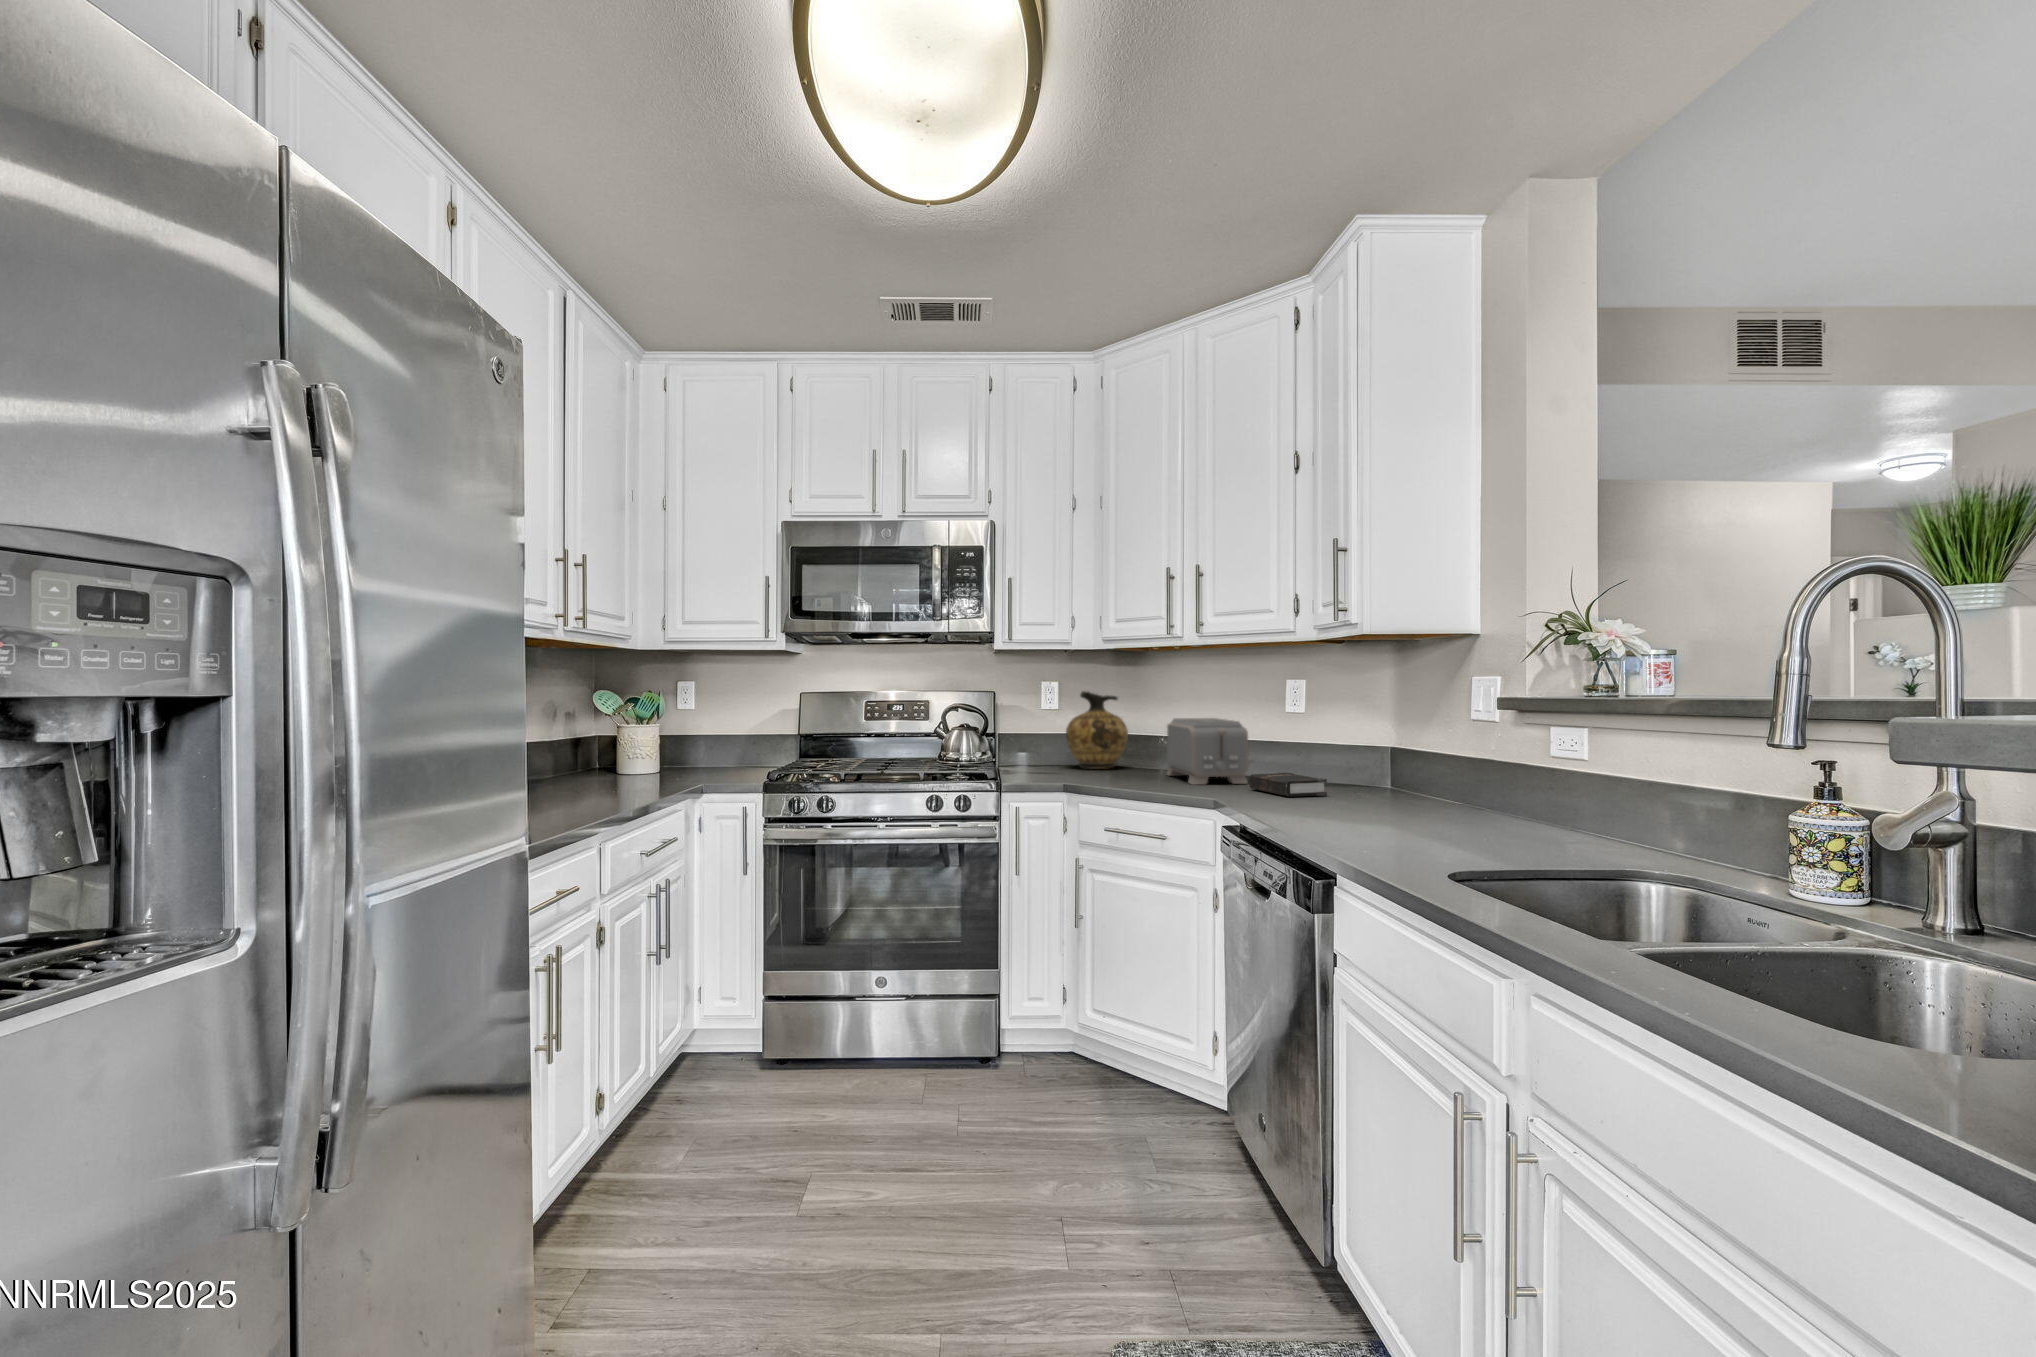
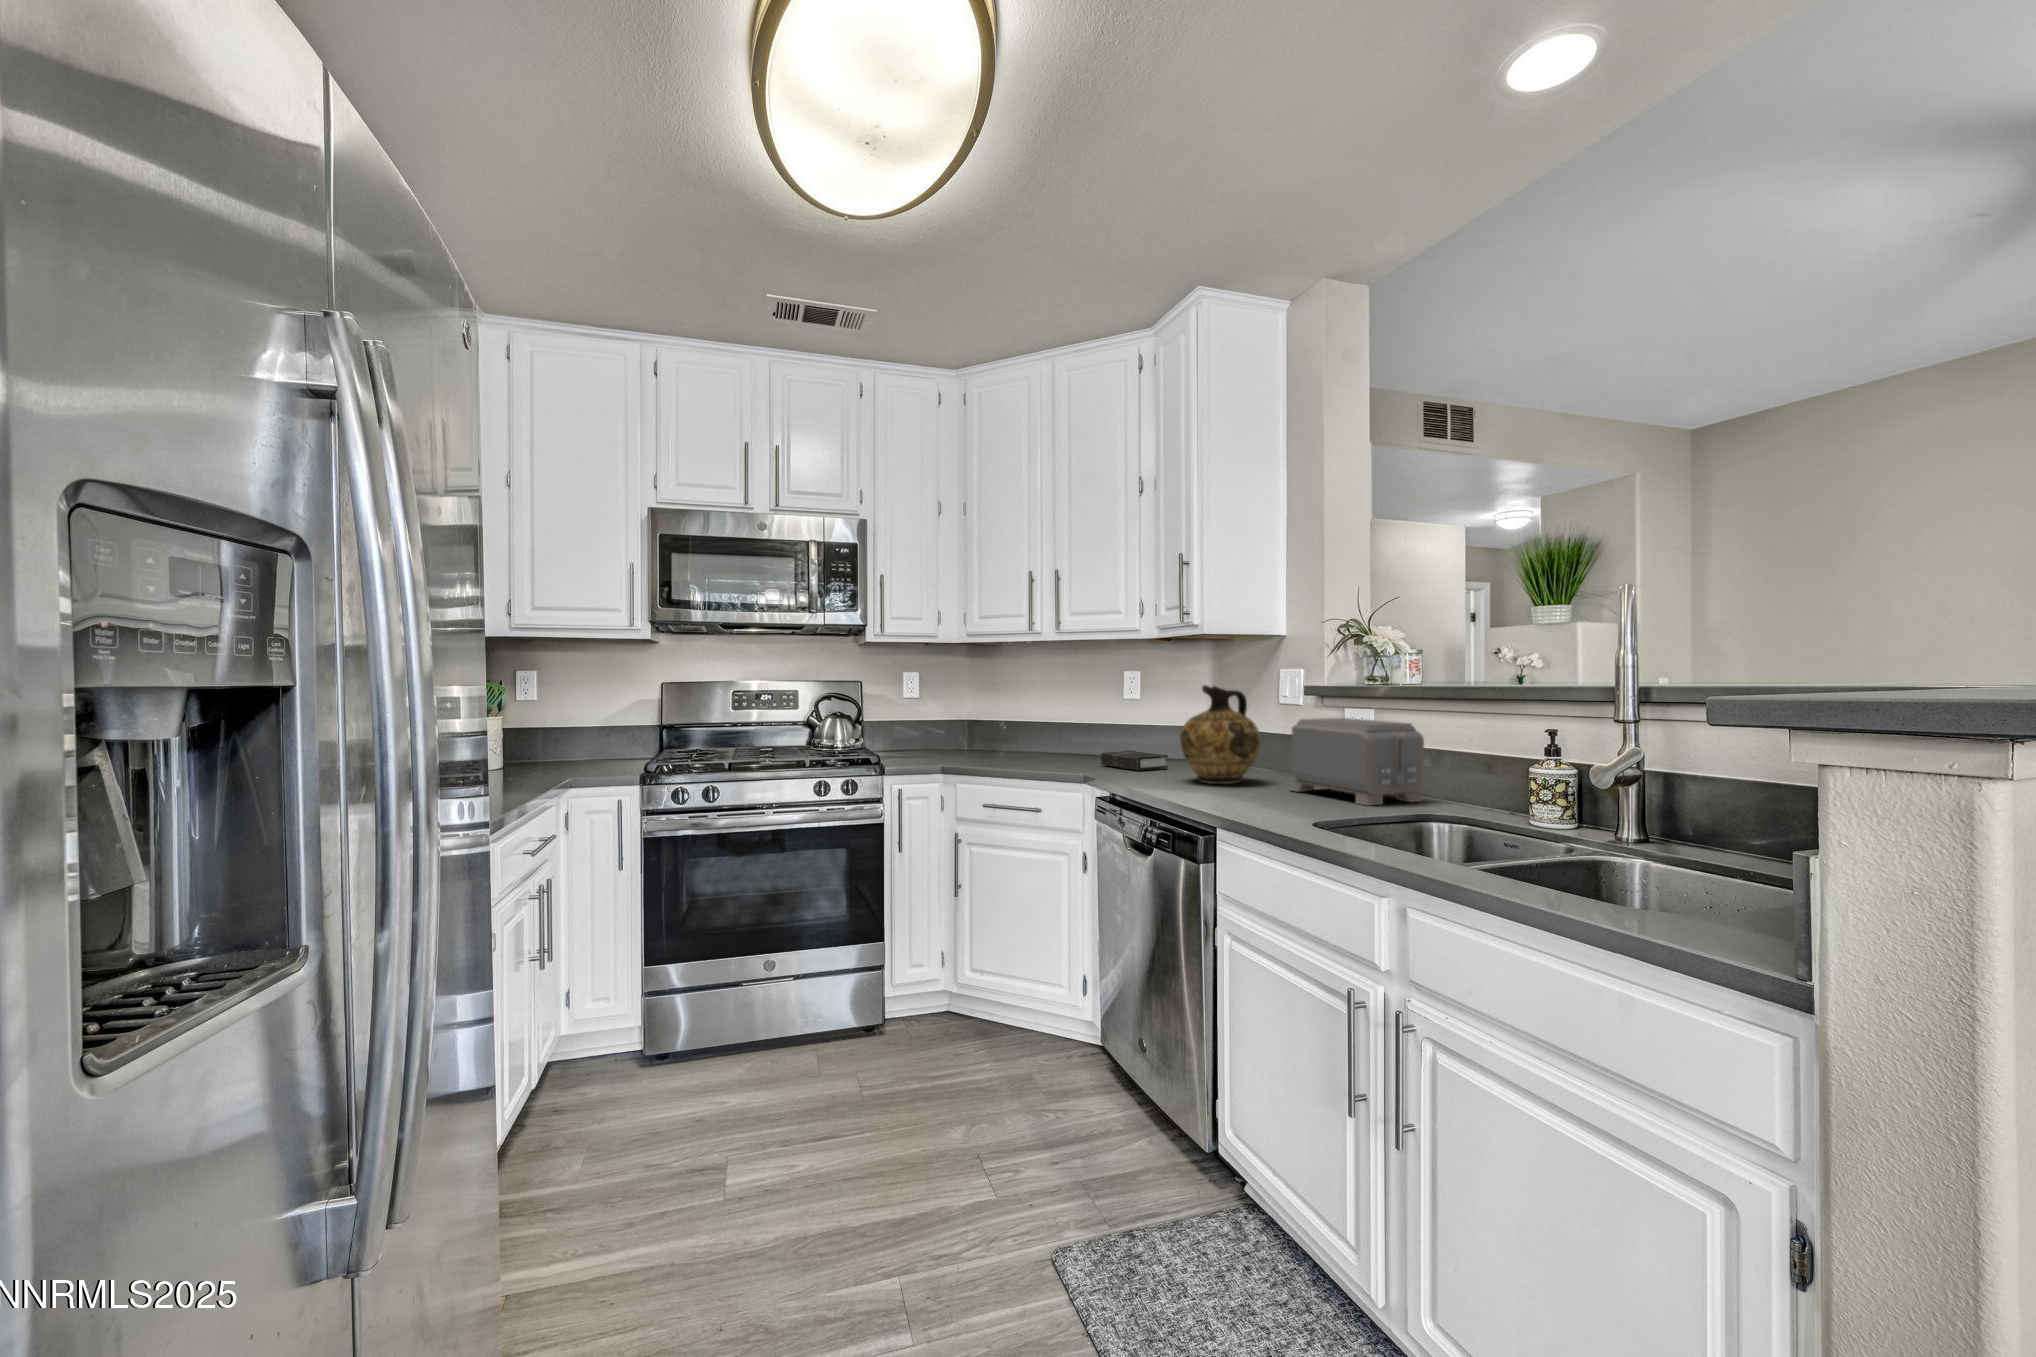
ceramic jug: present [1066,691,1128,769] -> present [1180,685,1261,784]
toaster: present [1167,718,1248,785] -> present [1289,718,1424,806]

